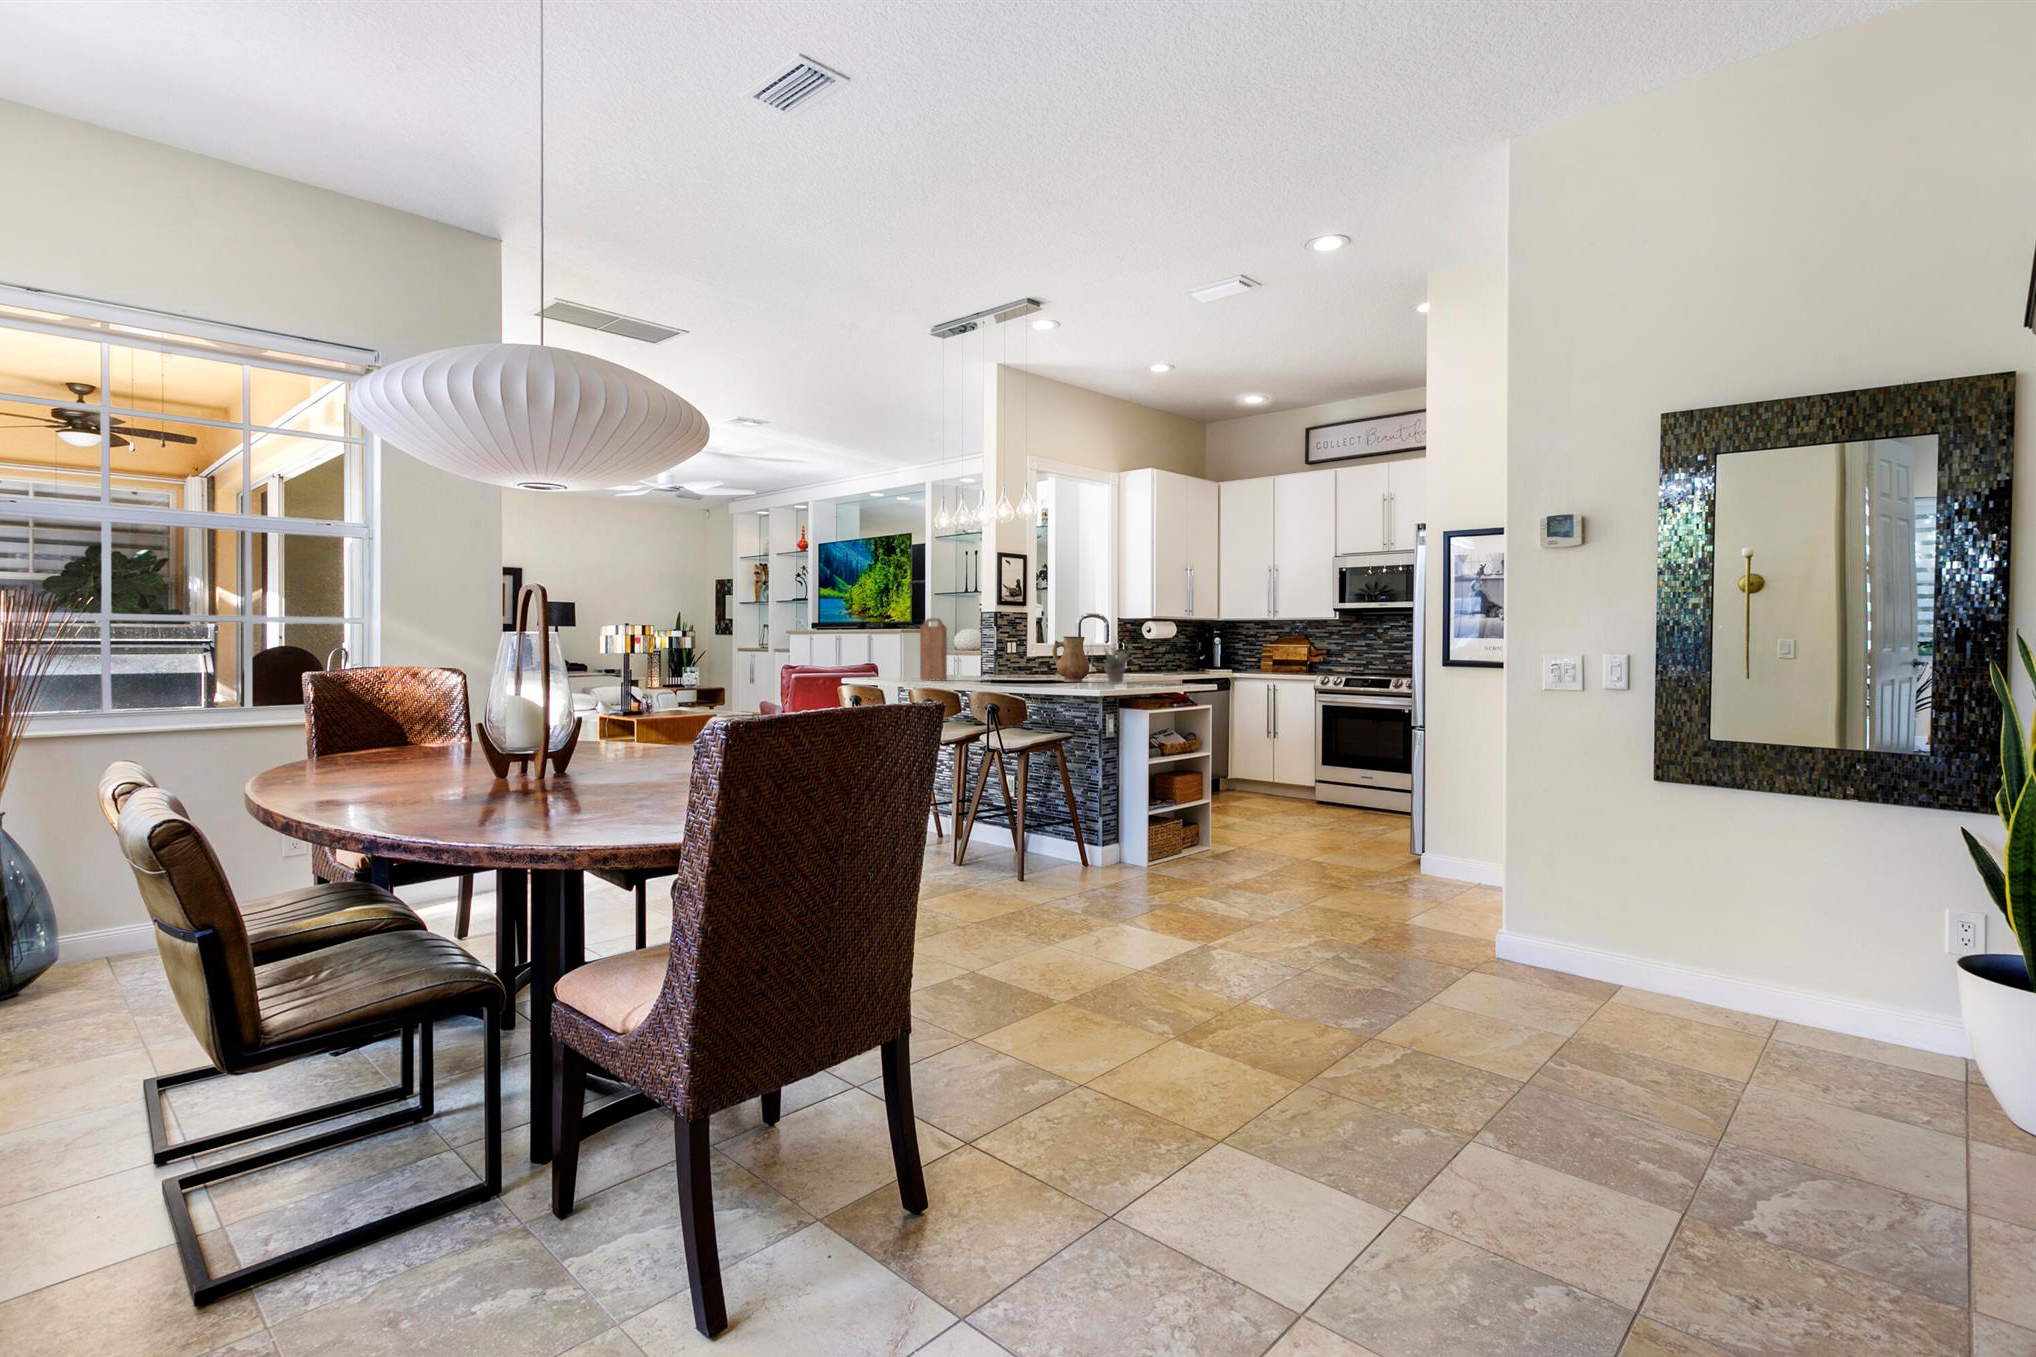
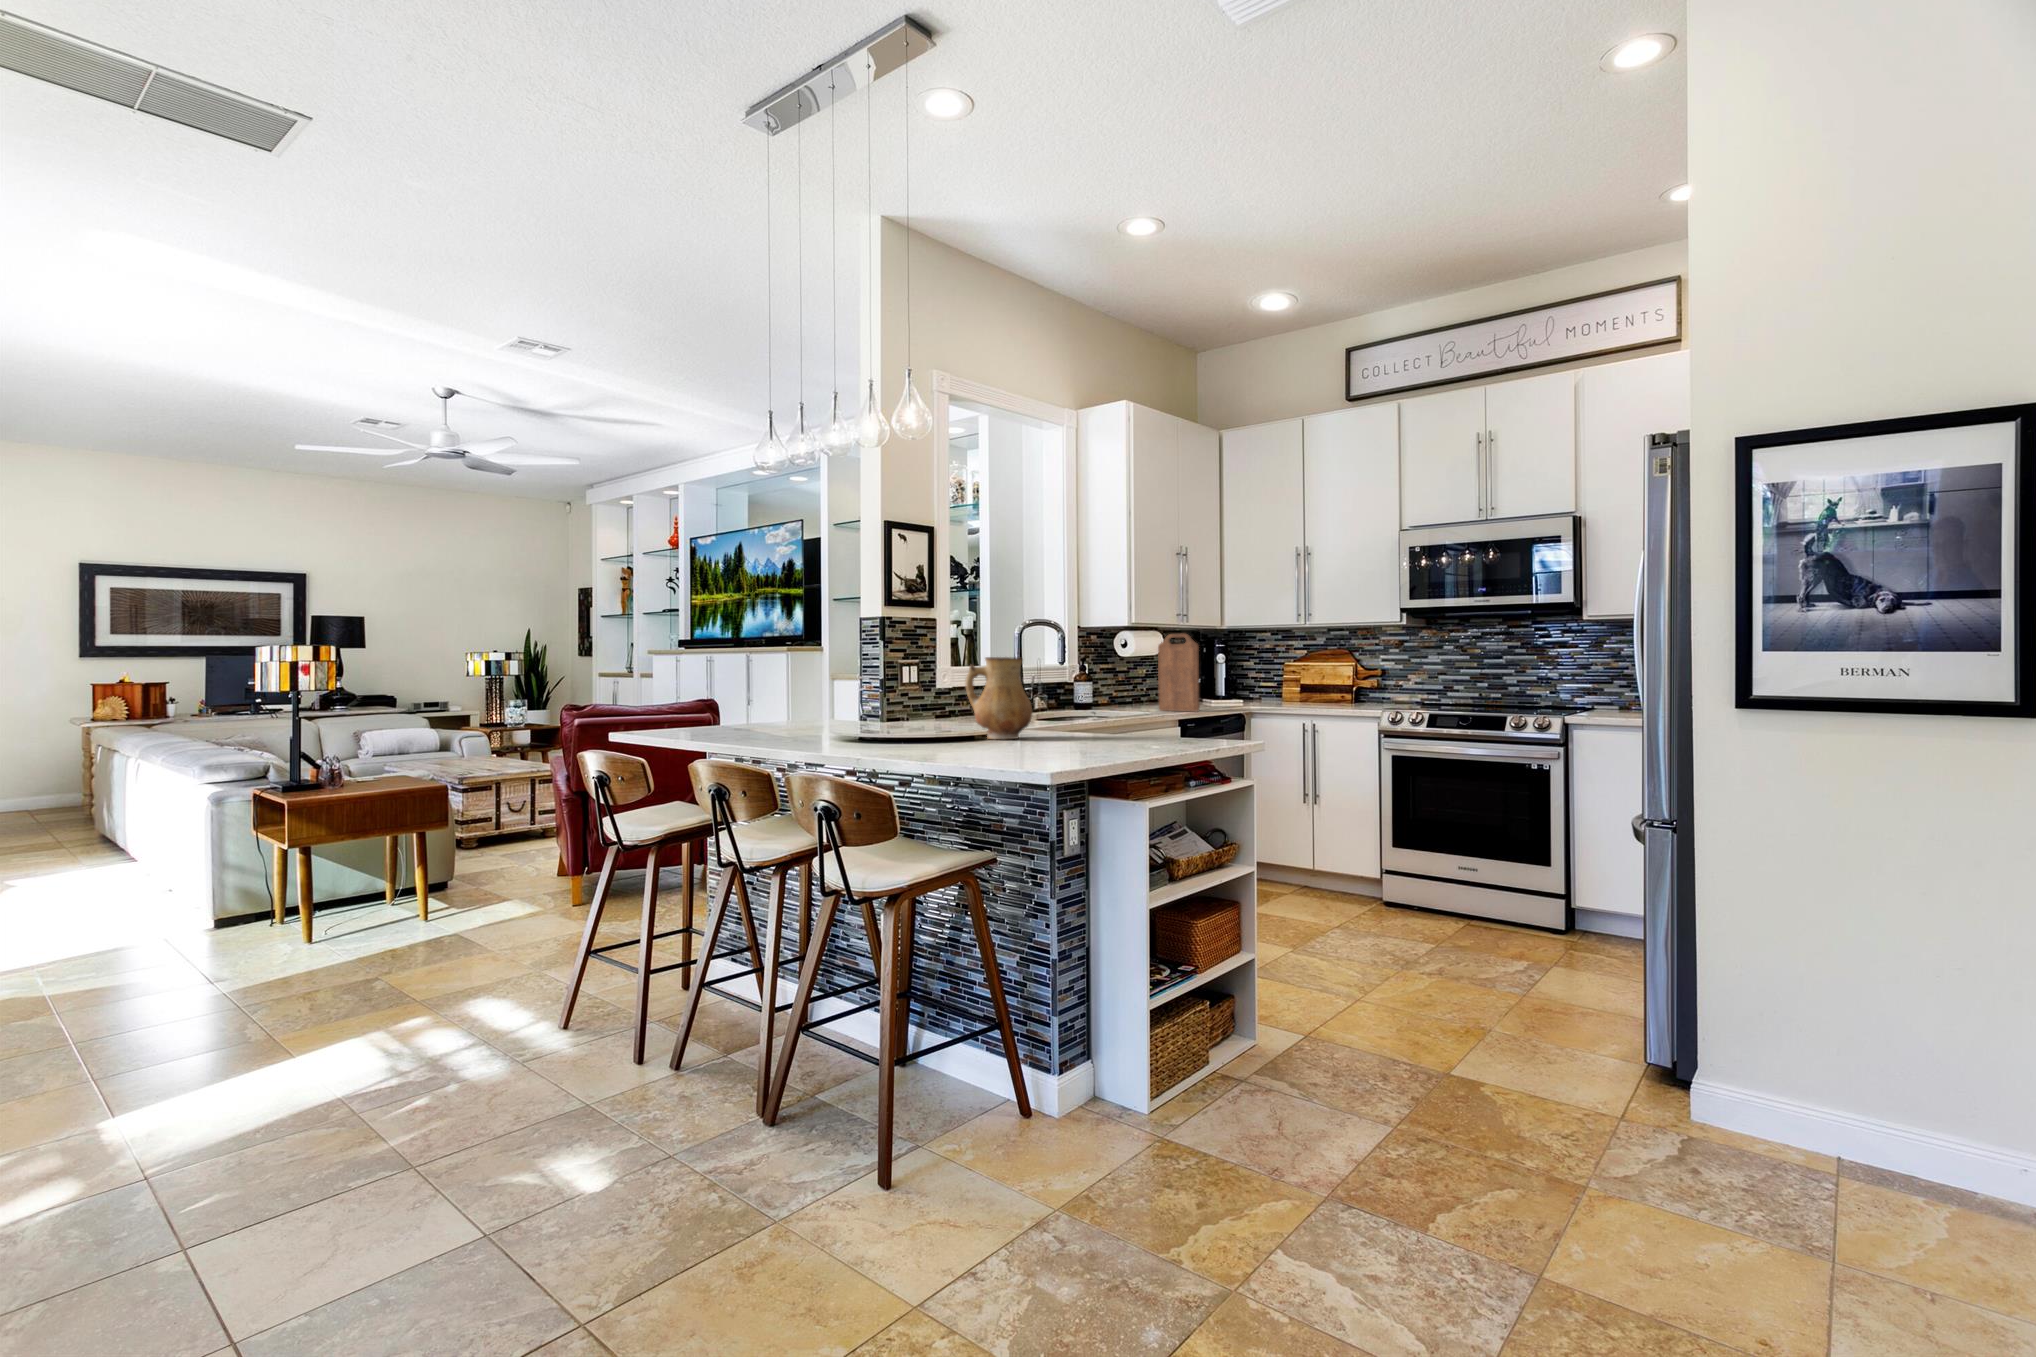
cutting board: present [920,618,947,681] -> present [1158,633,1200,712]
succulent plant: present [1095,640,1130,683] -> none [1038,656,1107,744]

